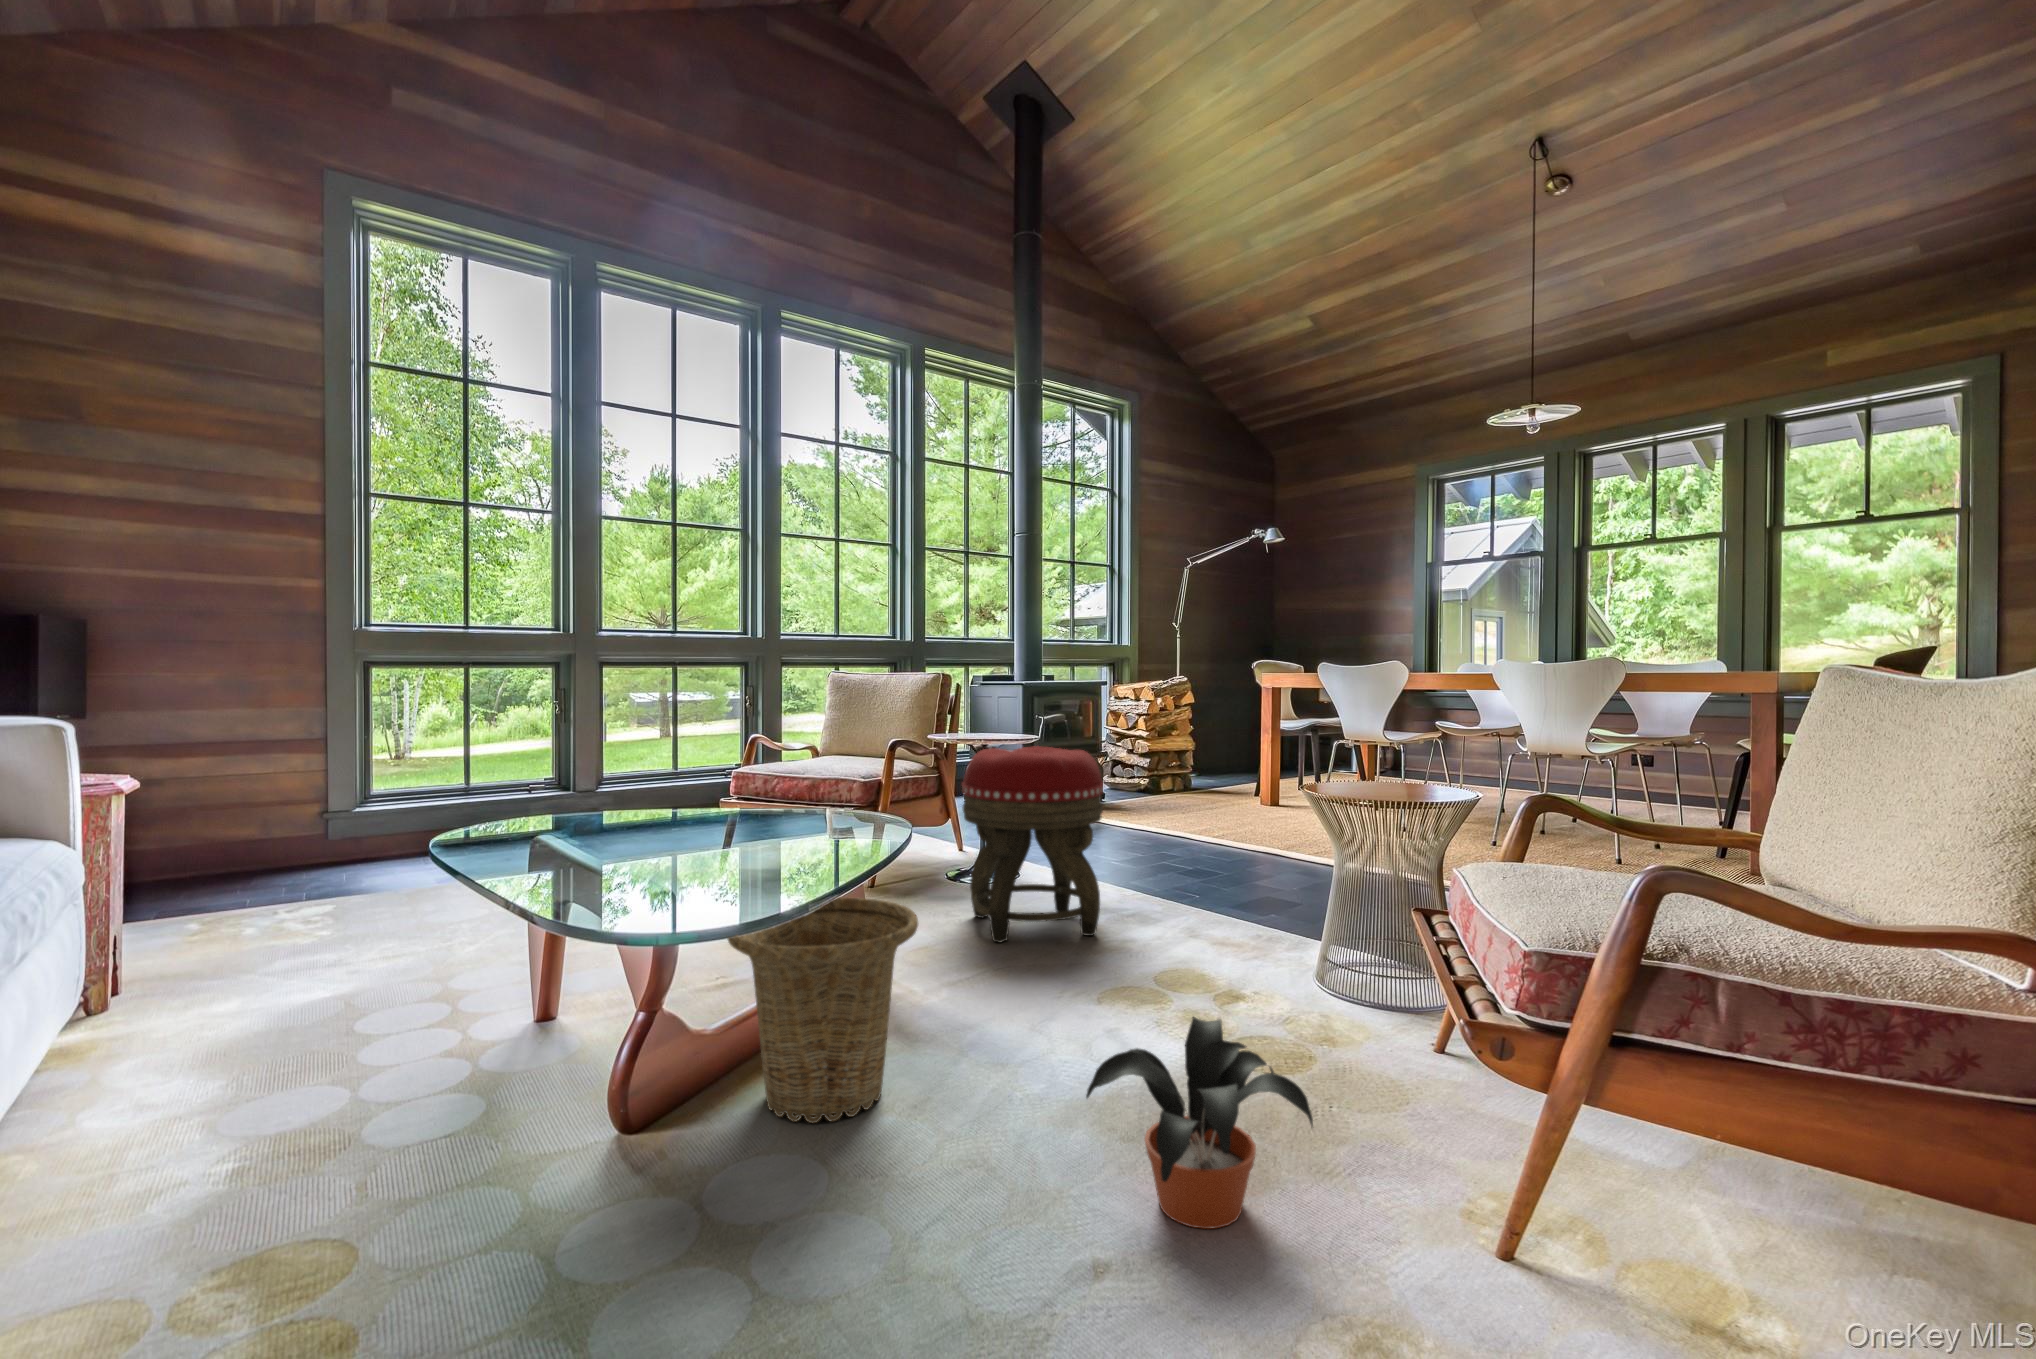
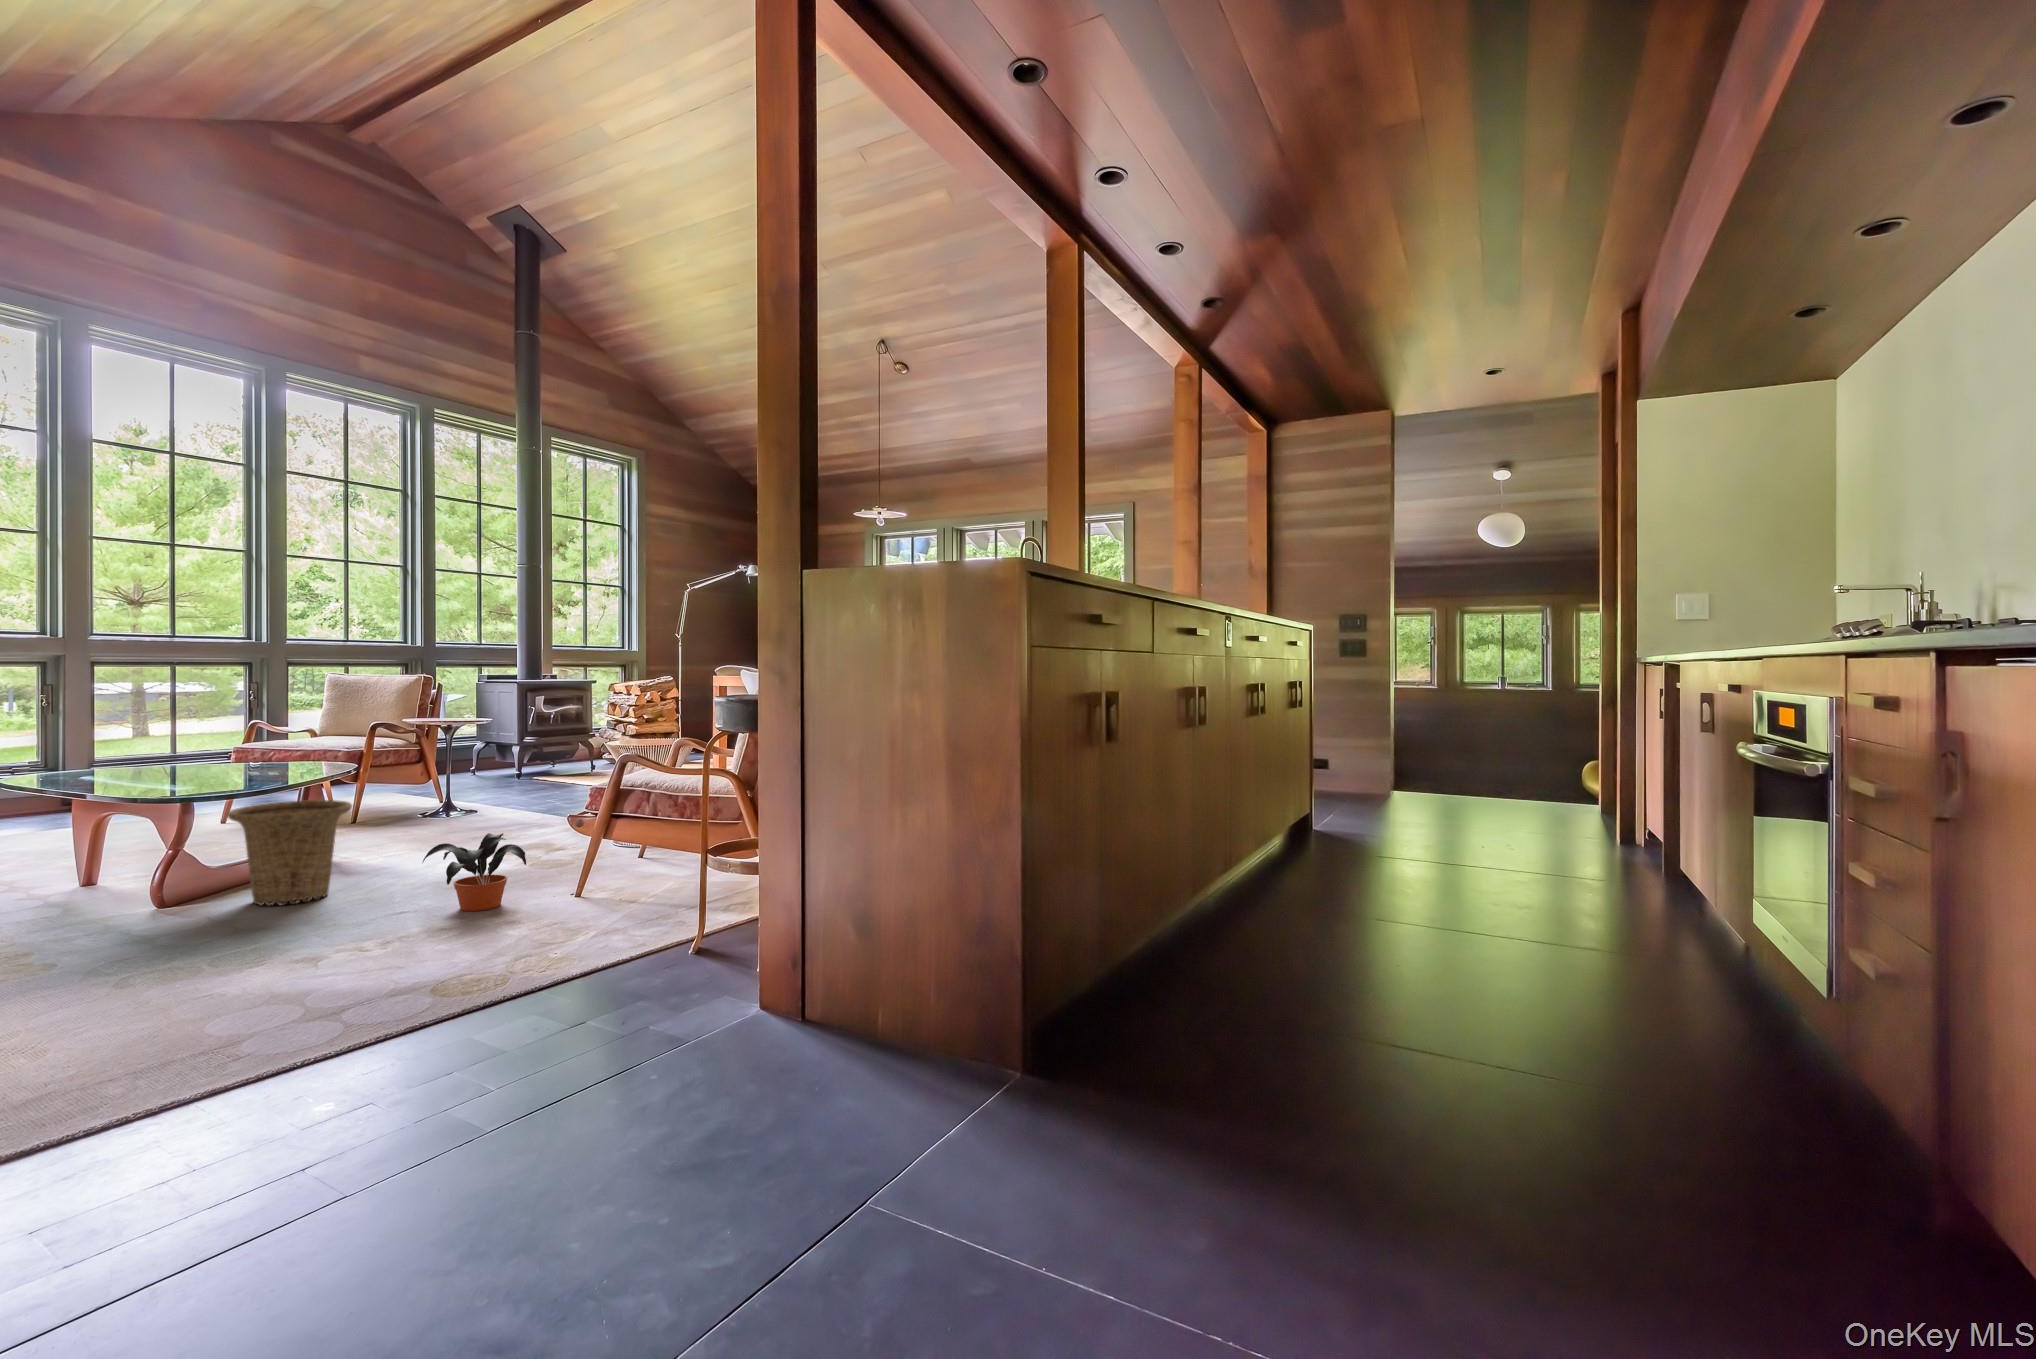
footstool: present [962,746,1103,943] -> none [418,723,522,843]

